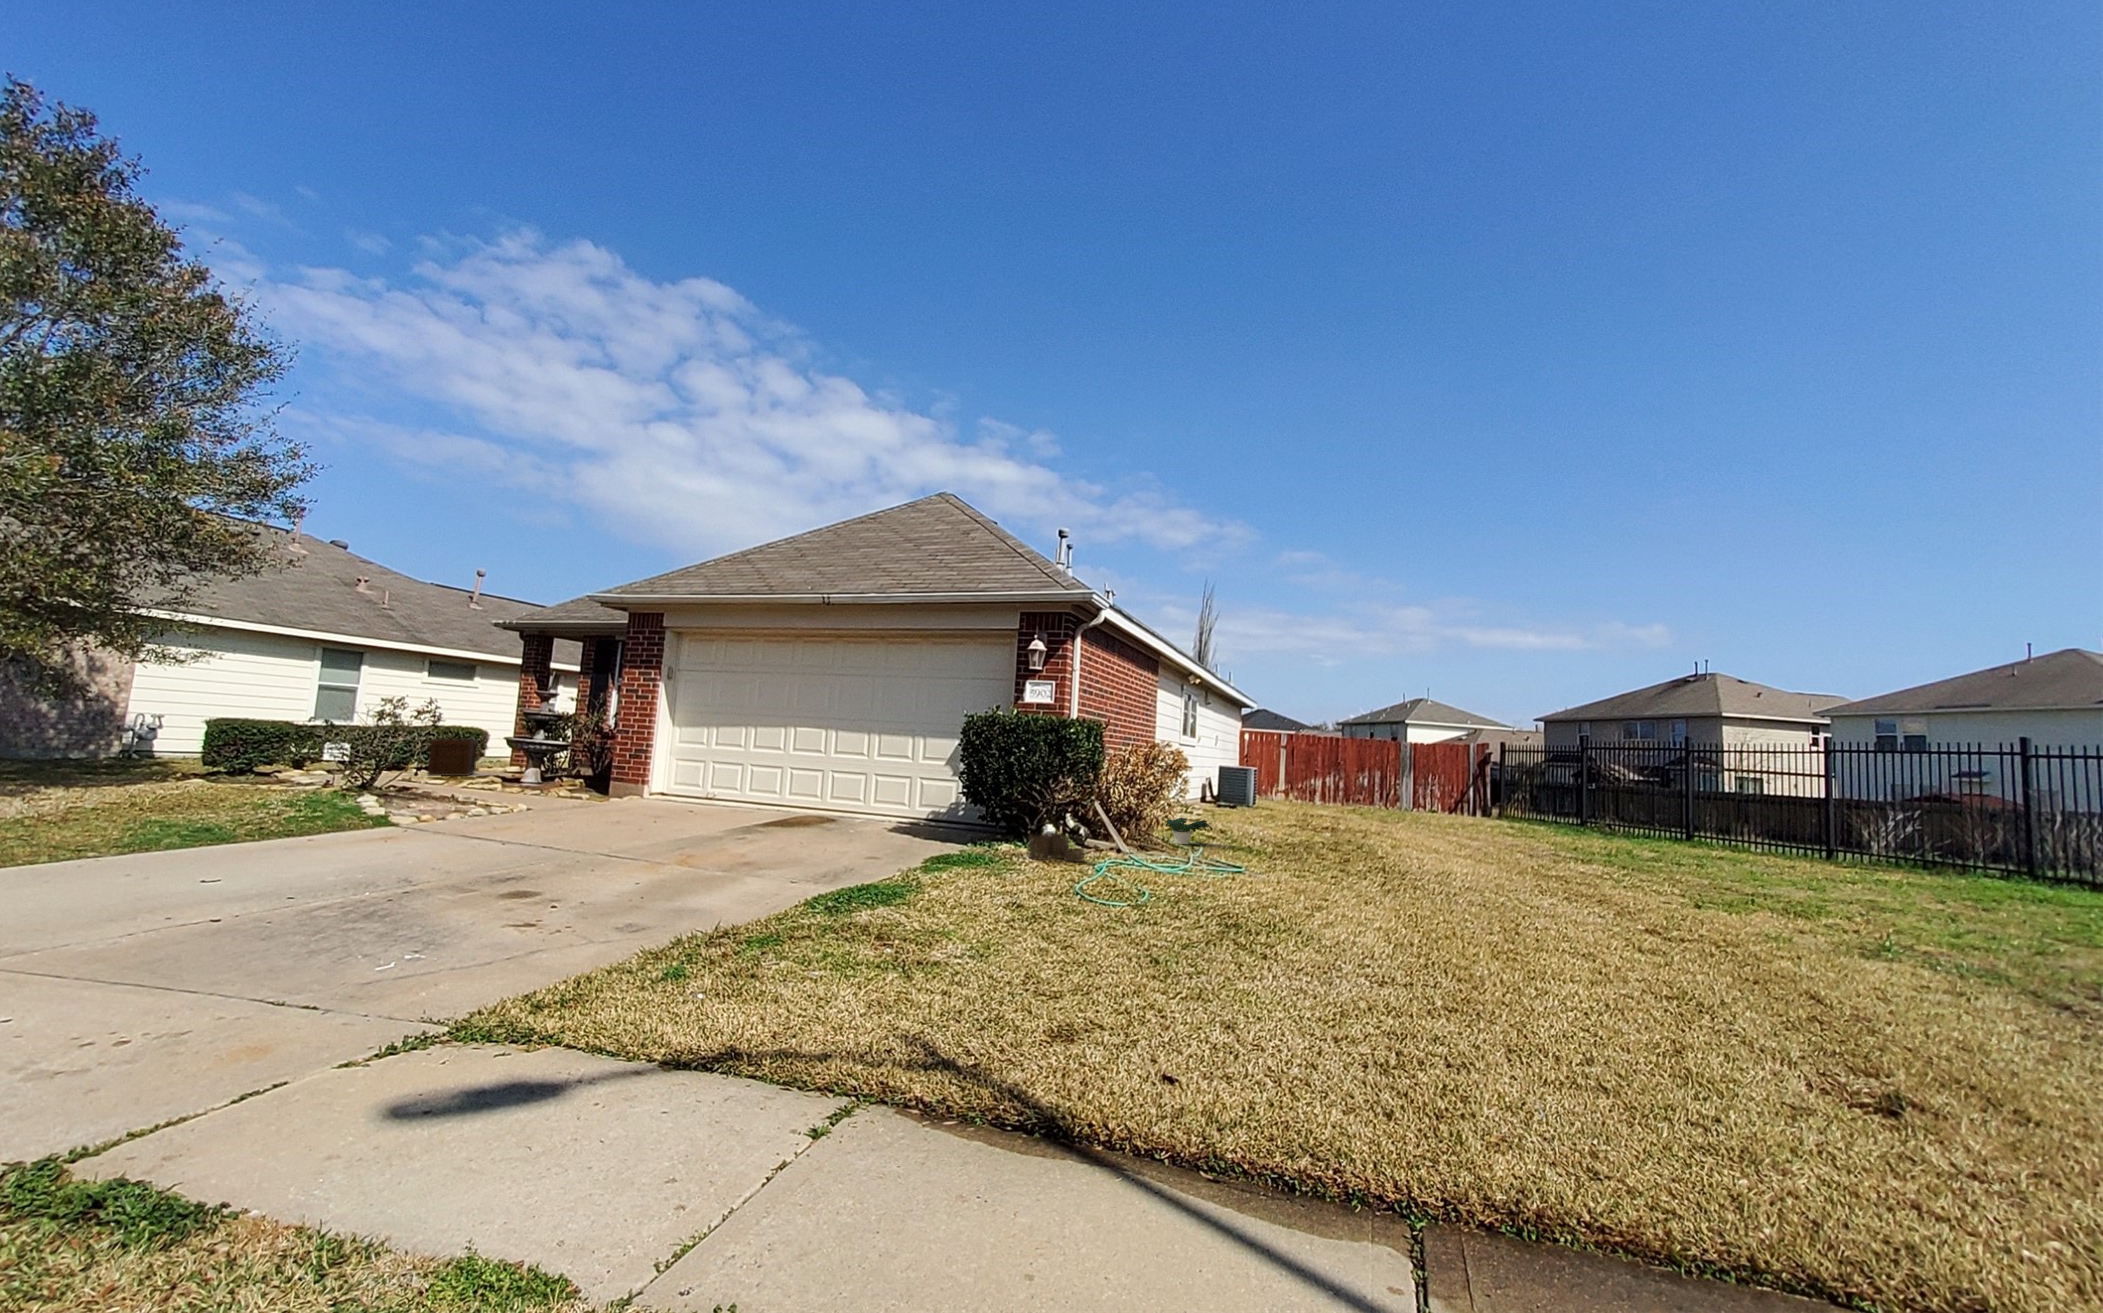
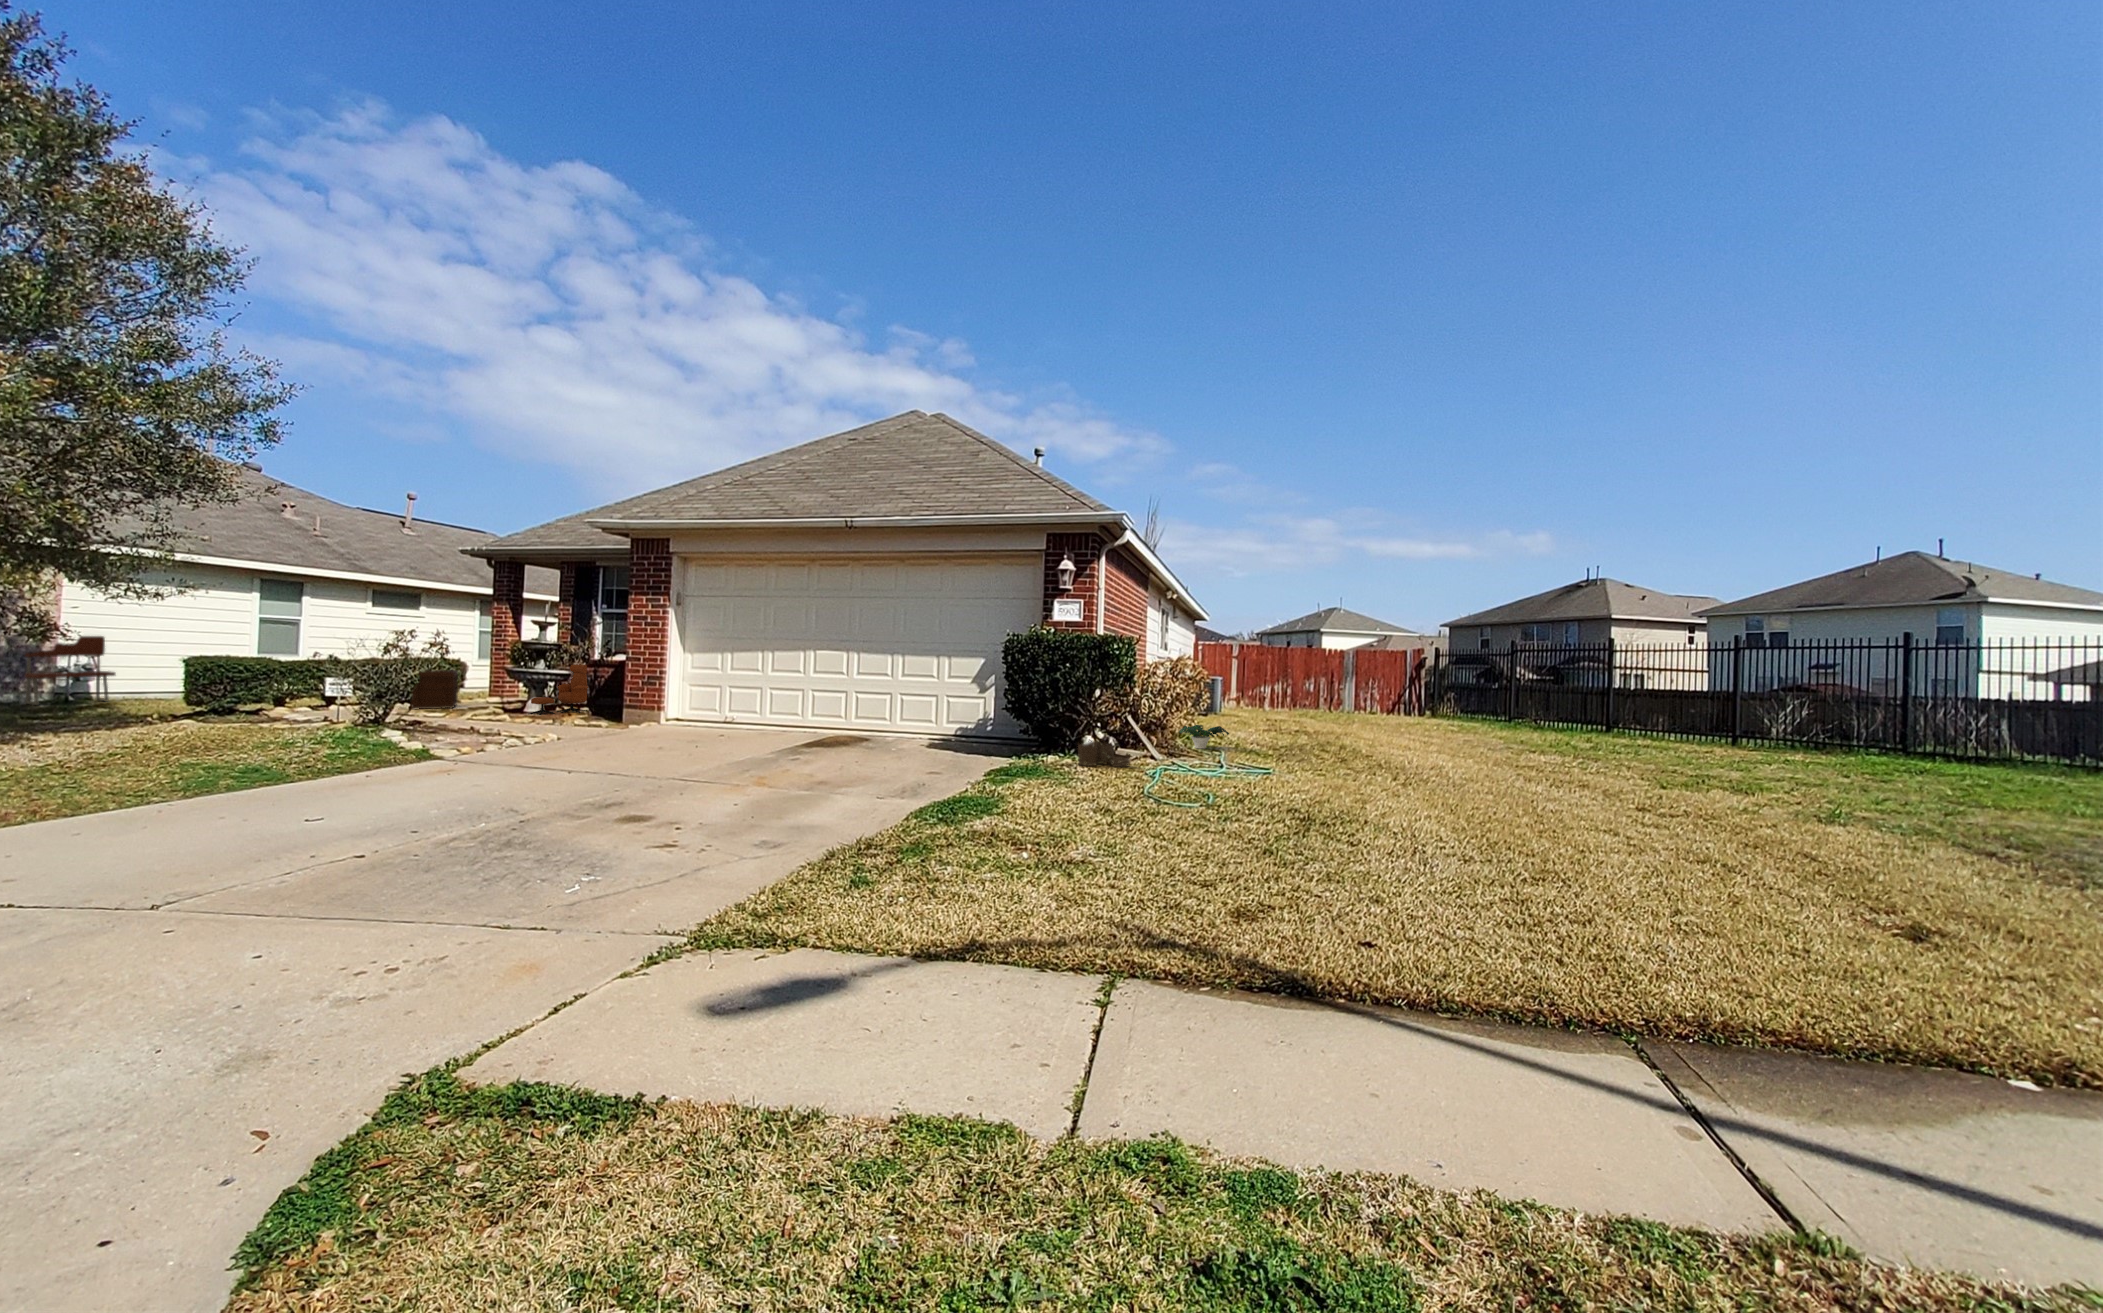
bench: none [92,697,175,762] -> present [25,636,115,705]
lounge chair: none [530,736,591,786] -> present [528,664,588,715]

